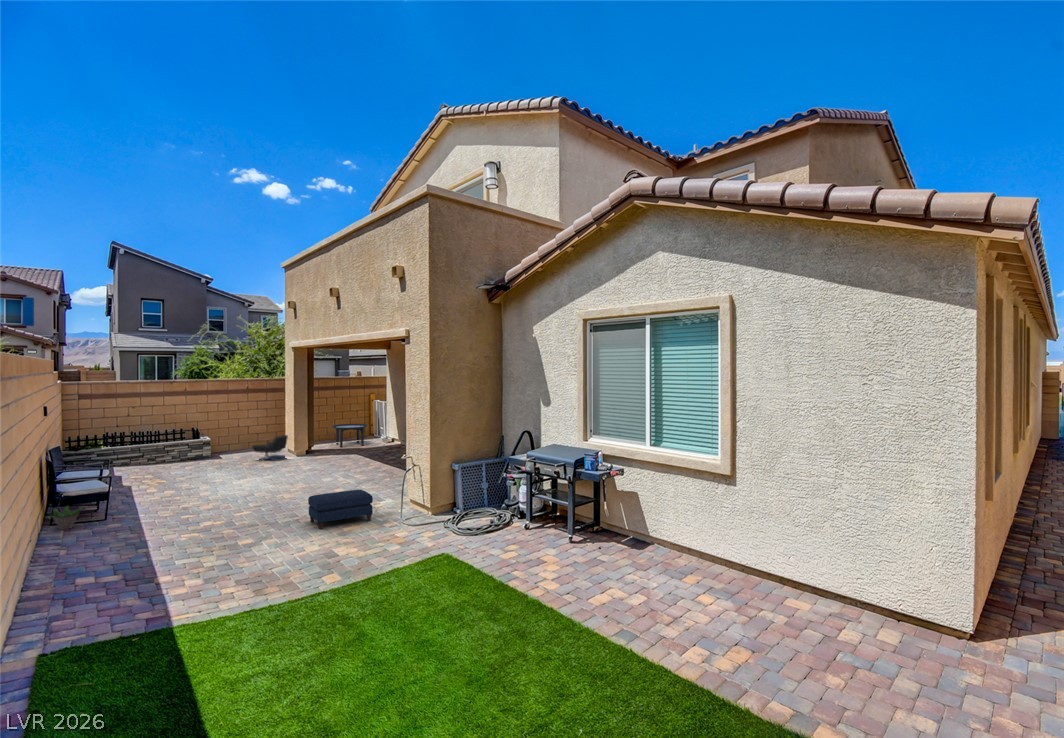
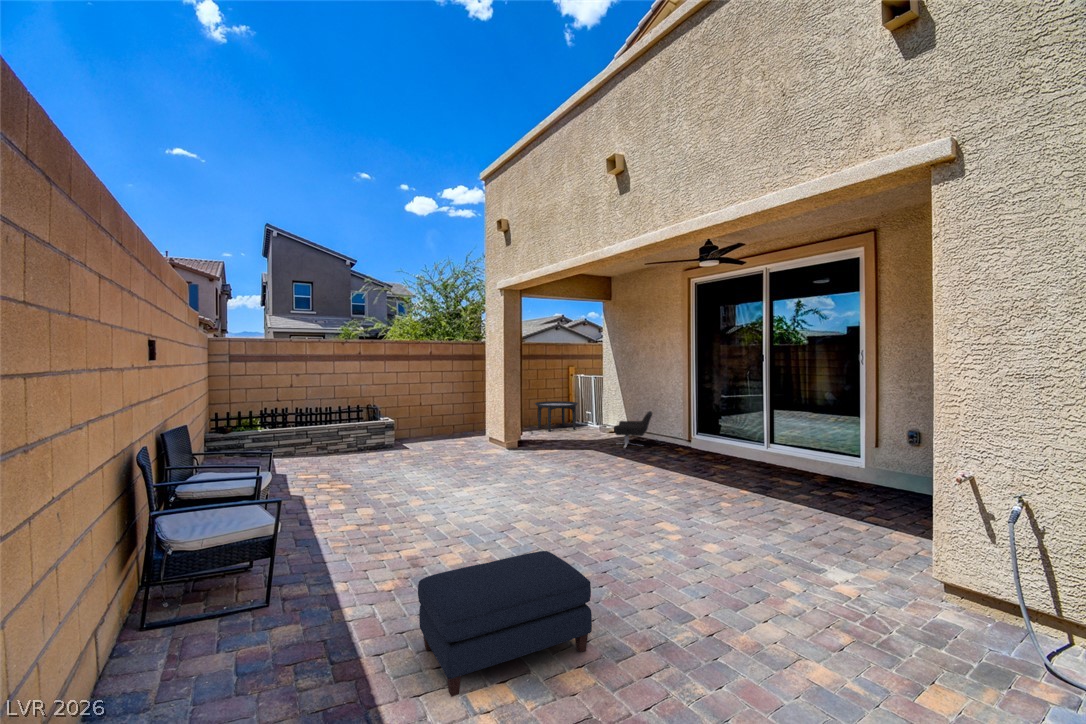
lounge chair: present [252,435,288,459] -> present [614,411,652,447]
ottoman: present [308,490,373,529] -> present [418,551,592,697]
decorative plant: present [49,506,84,530] -> none [131,555,227,618]

